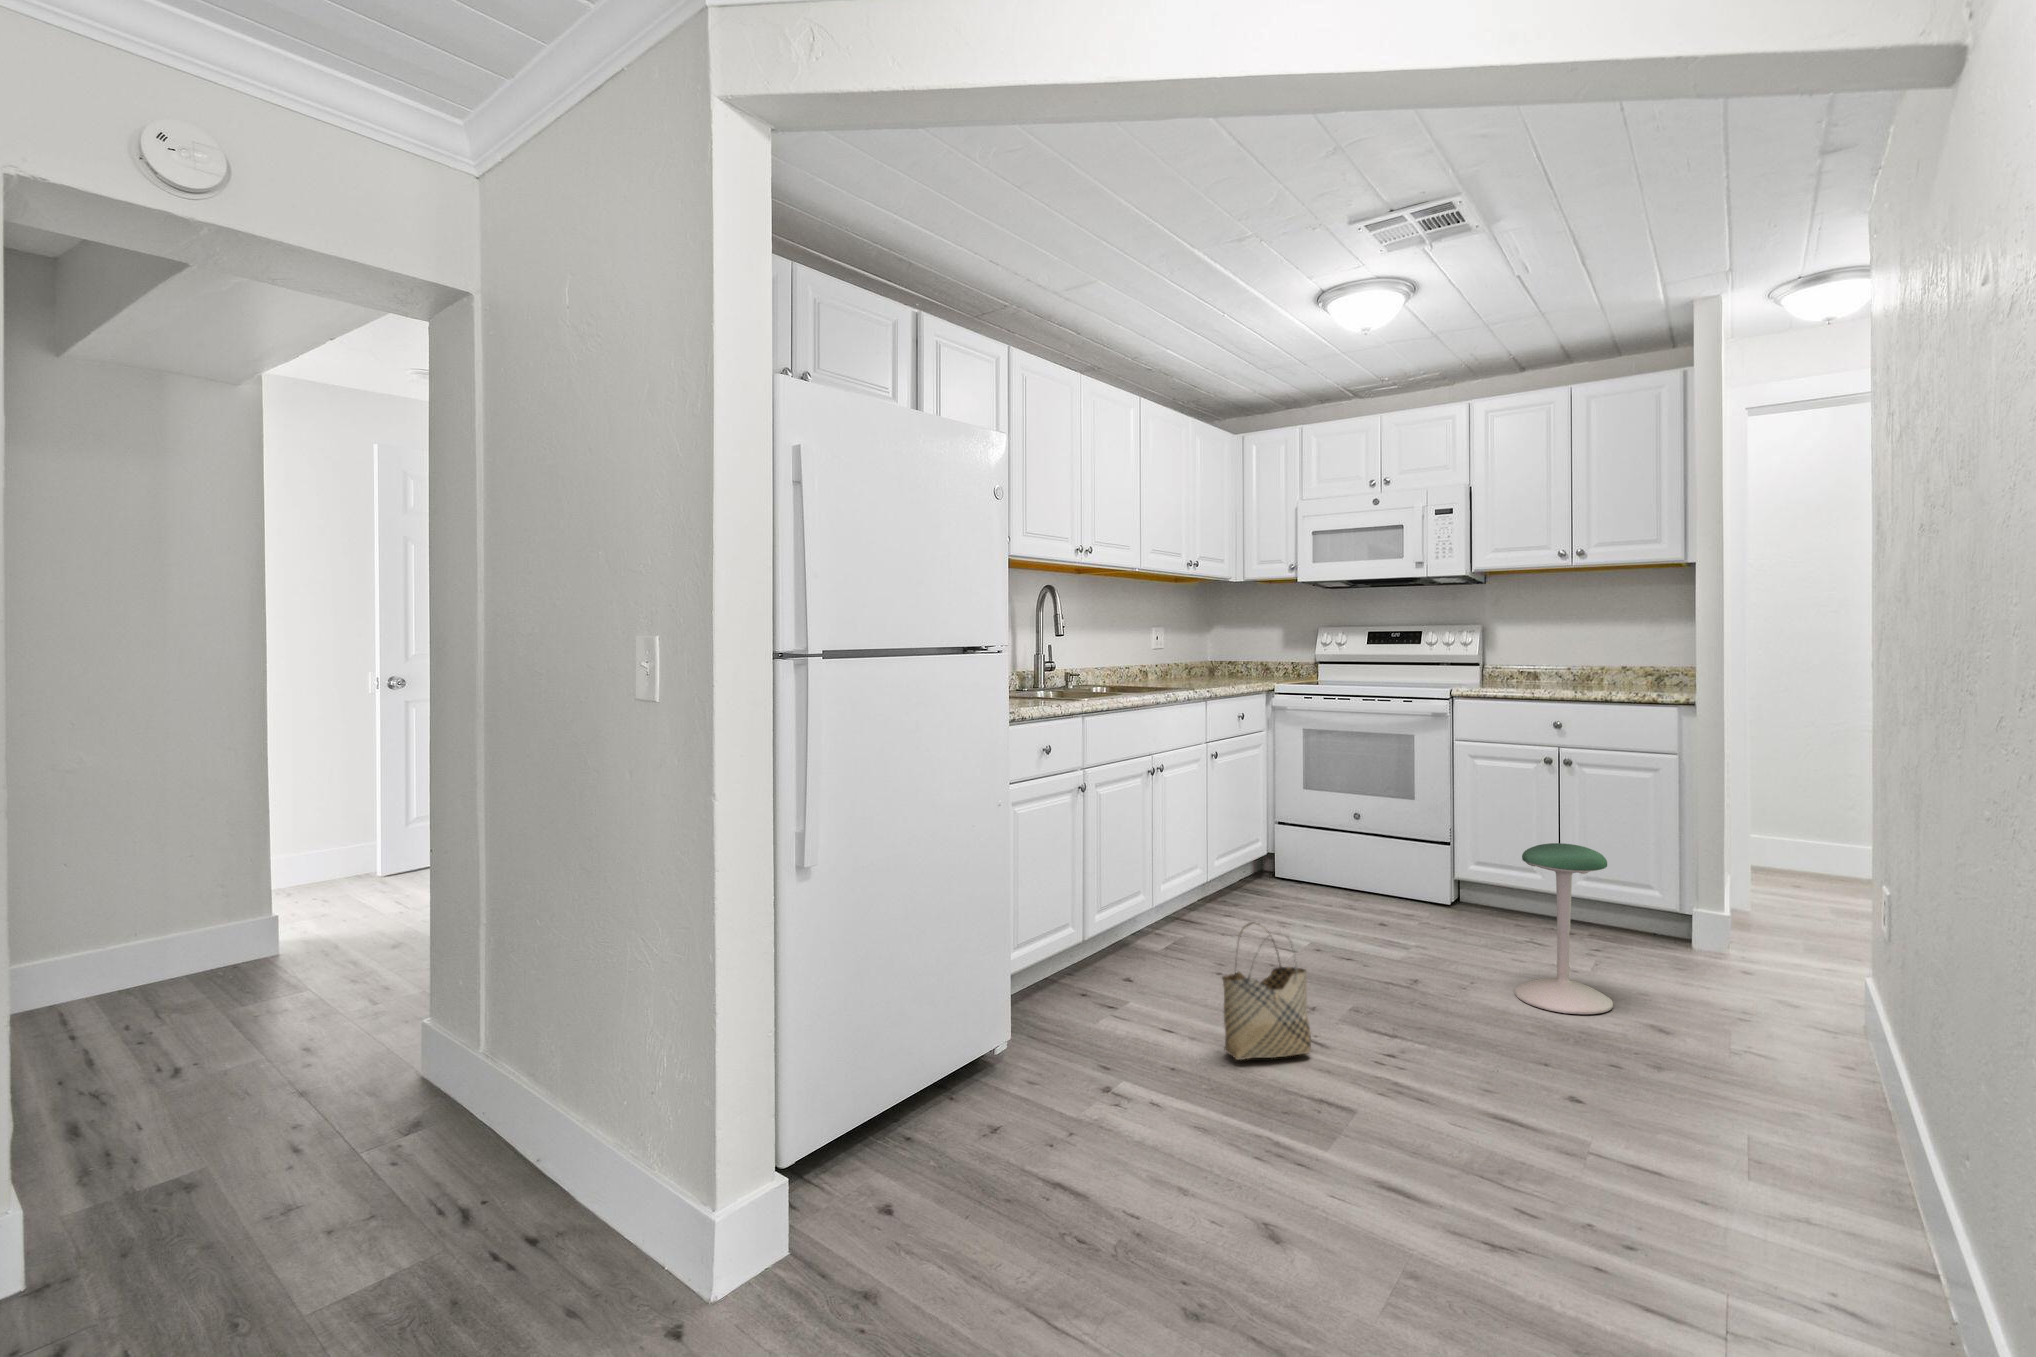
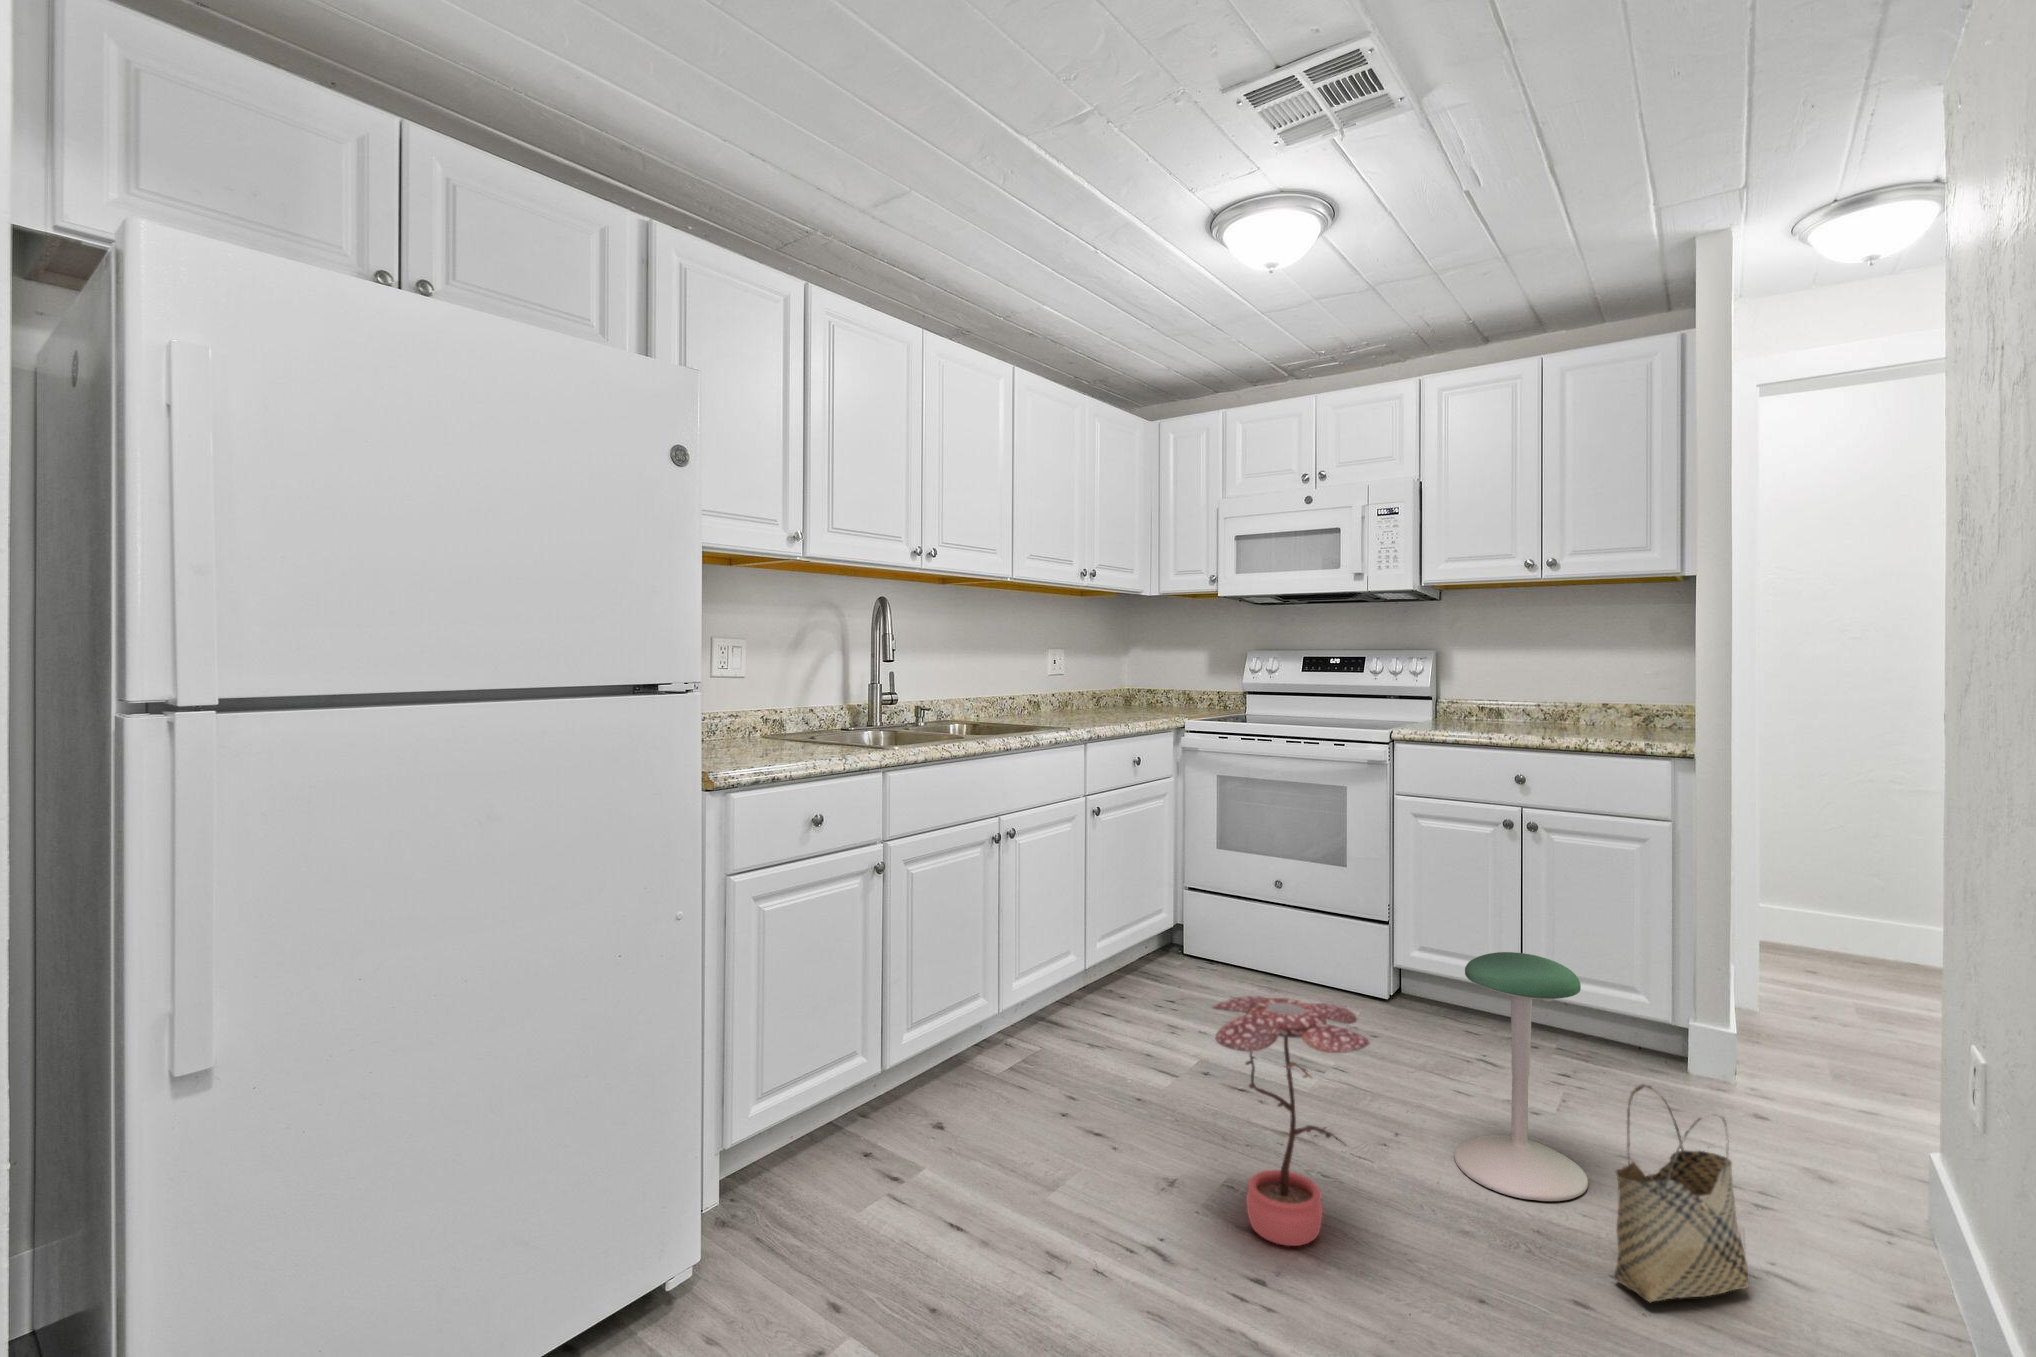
potted plant: none [1344,871,1463,1037] -> present [1213,996,1369,1246]
woven basket: present [1222,922,1311,1060] -> present [1614,1084,1749,1303]

